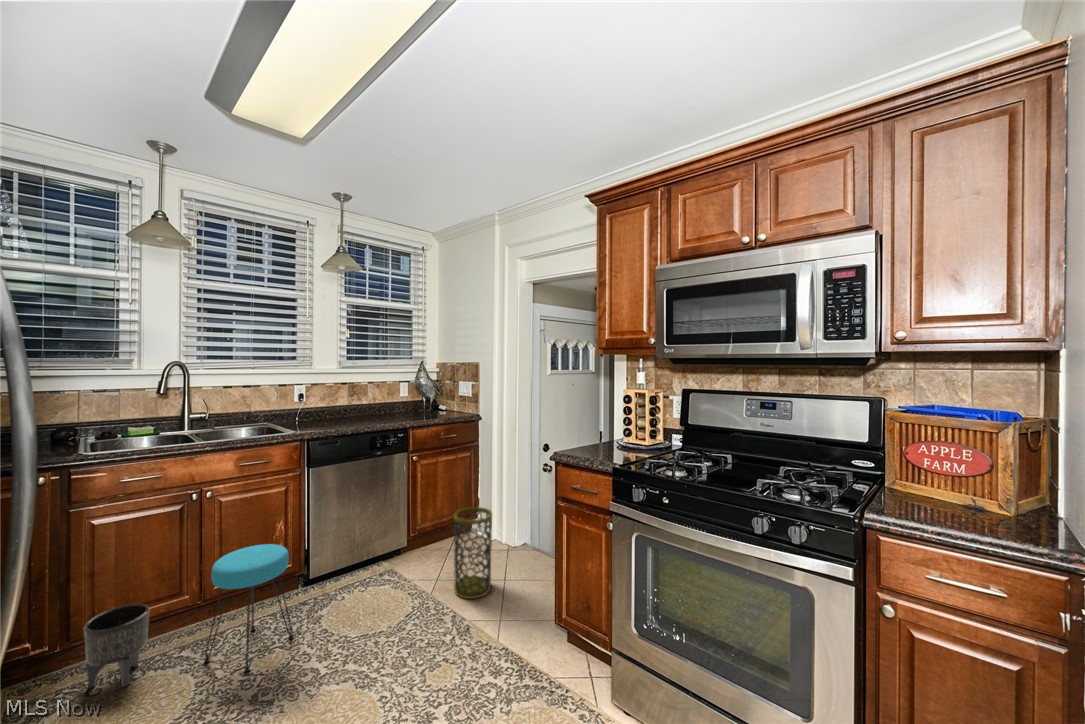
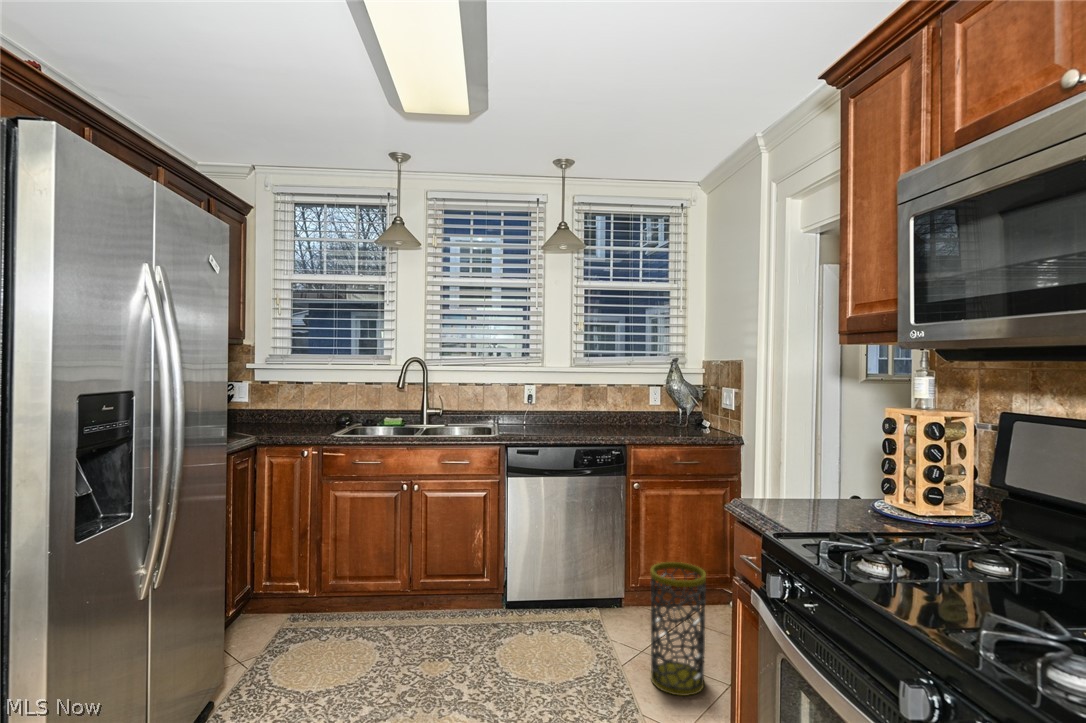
stool: present [204,544,293,672] -> none [394,544,467,668]
planter: present [84,604,149,688] -> none [322,571,365,641]

